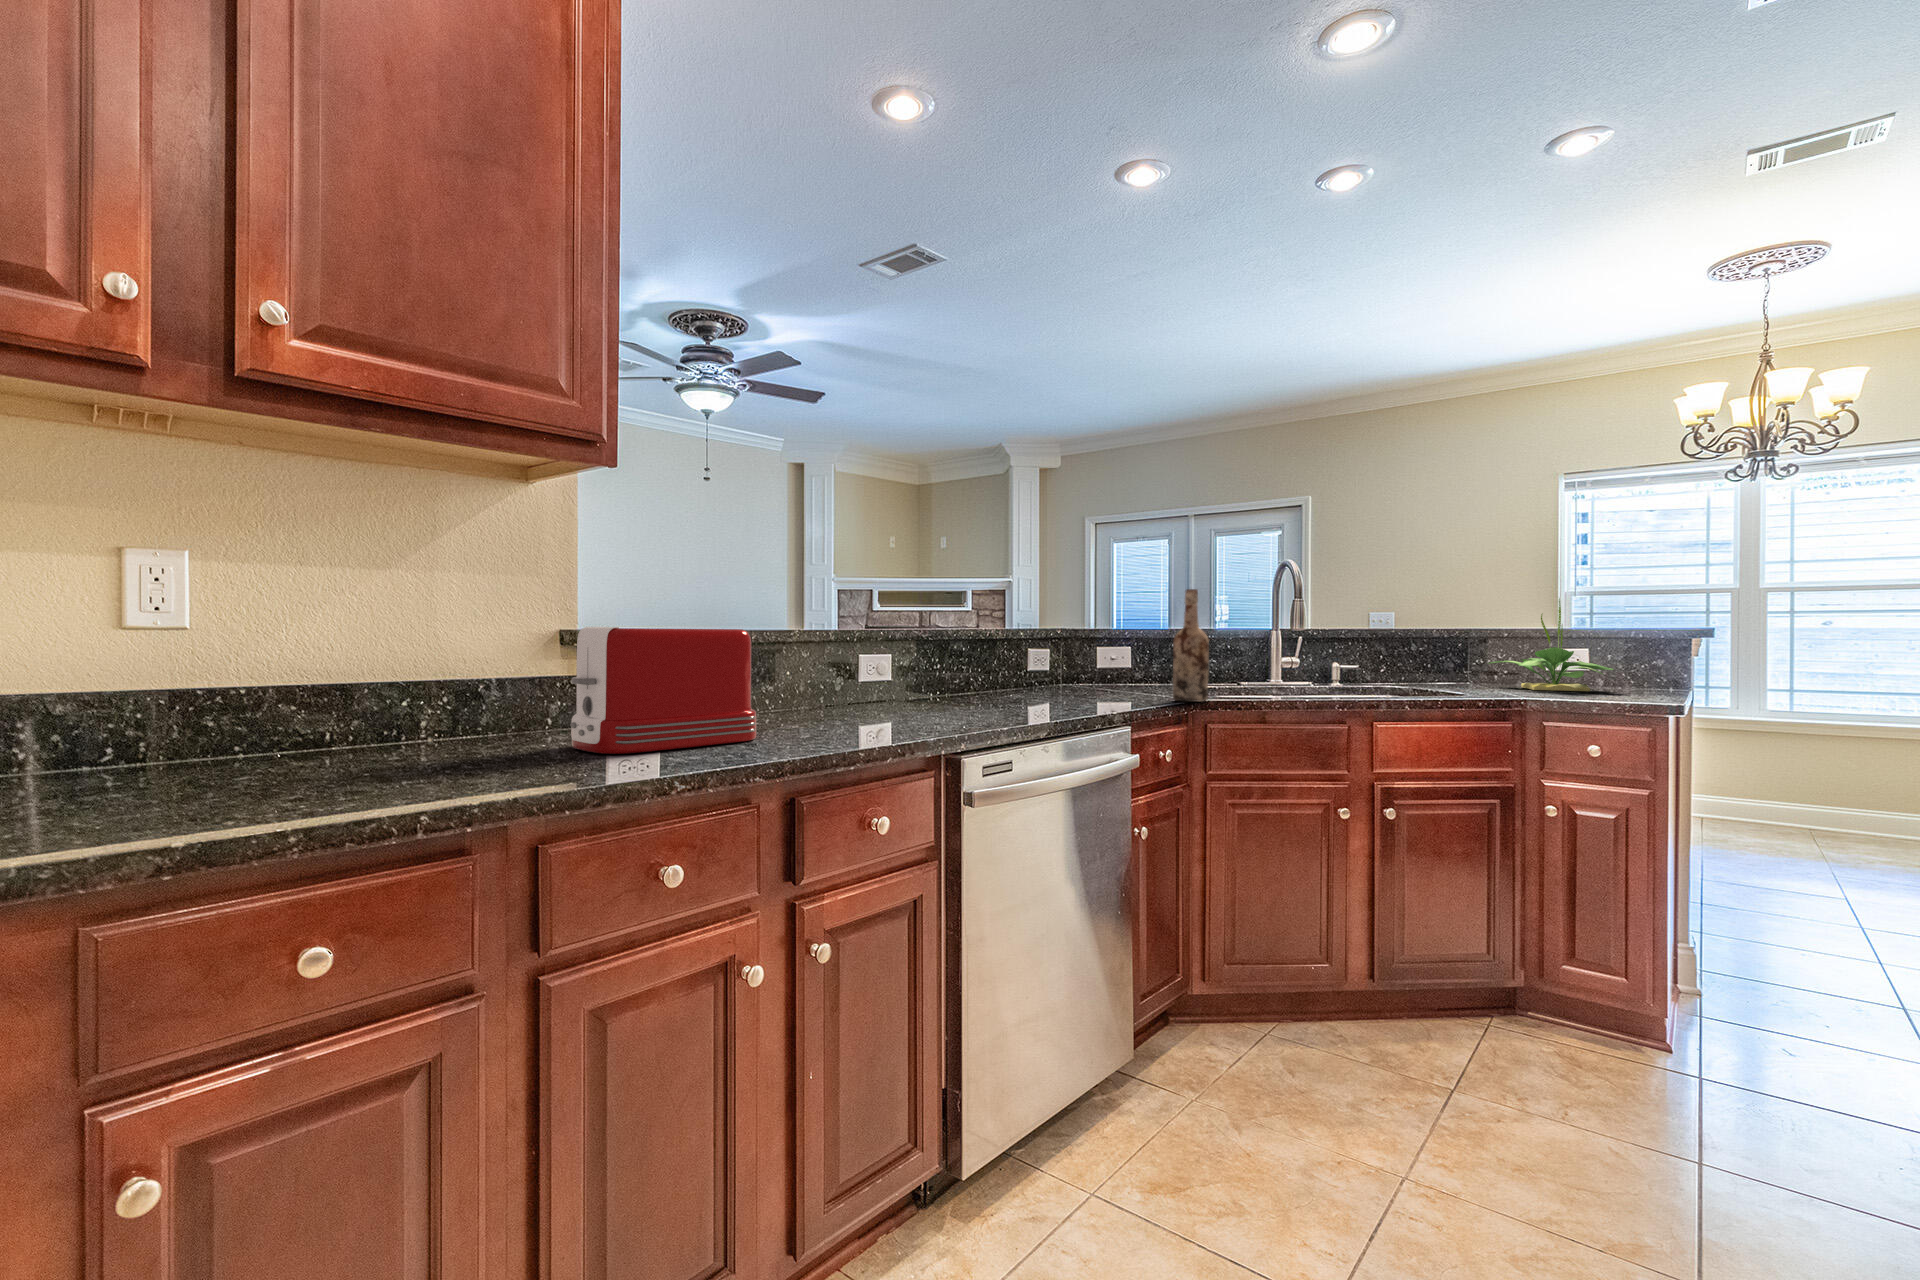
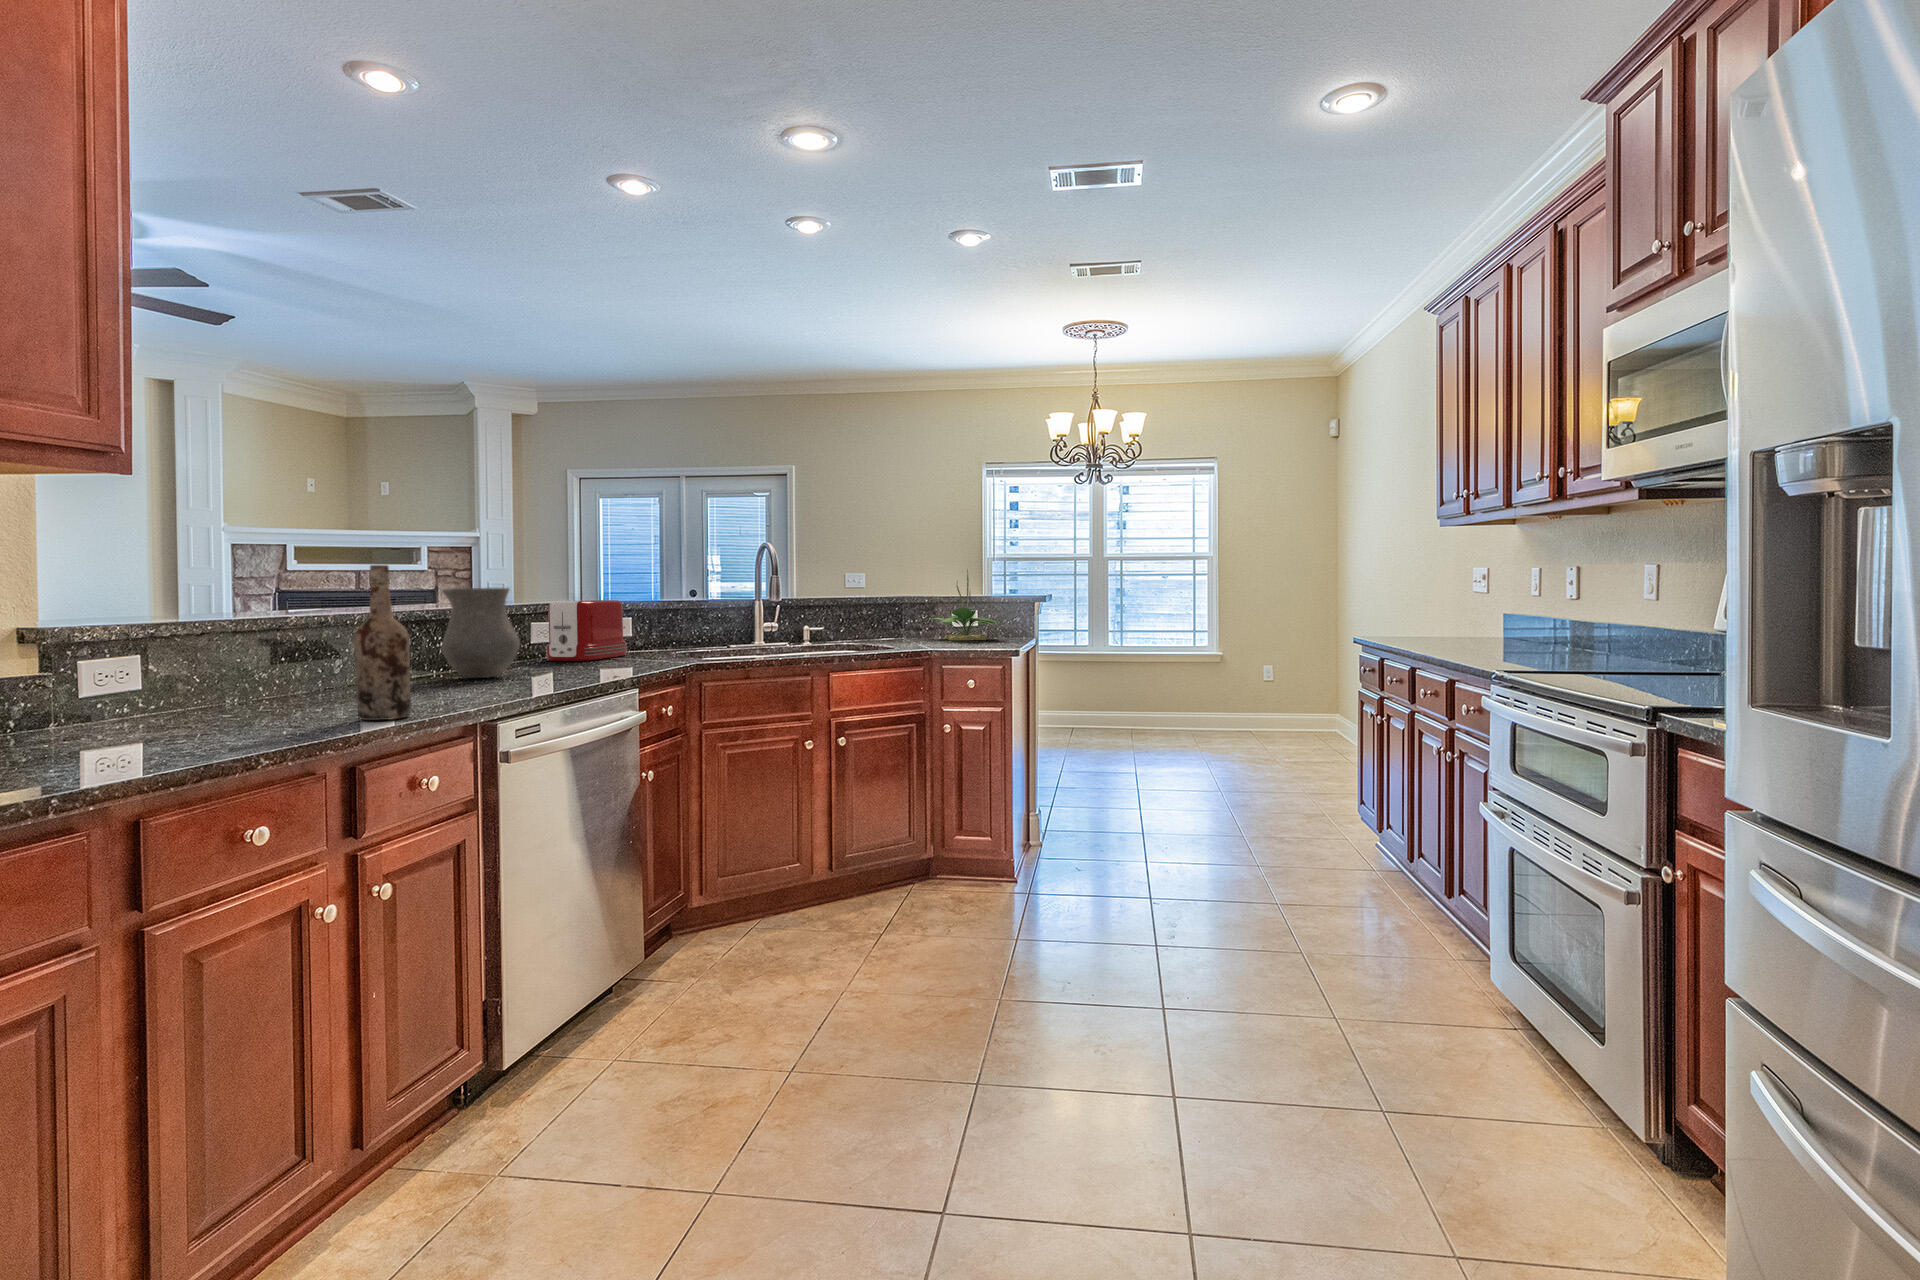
wine bottle: present [1173,589,1209,702] -> present [354,565,411,720]
vase: none [937,607,1013,704] -> present [441,588,520,678]
toaster: present [570,627,756,754] -> present [545,600,627,661]

